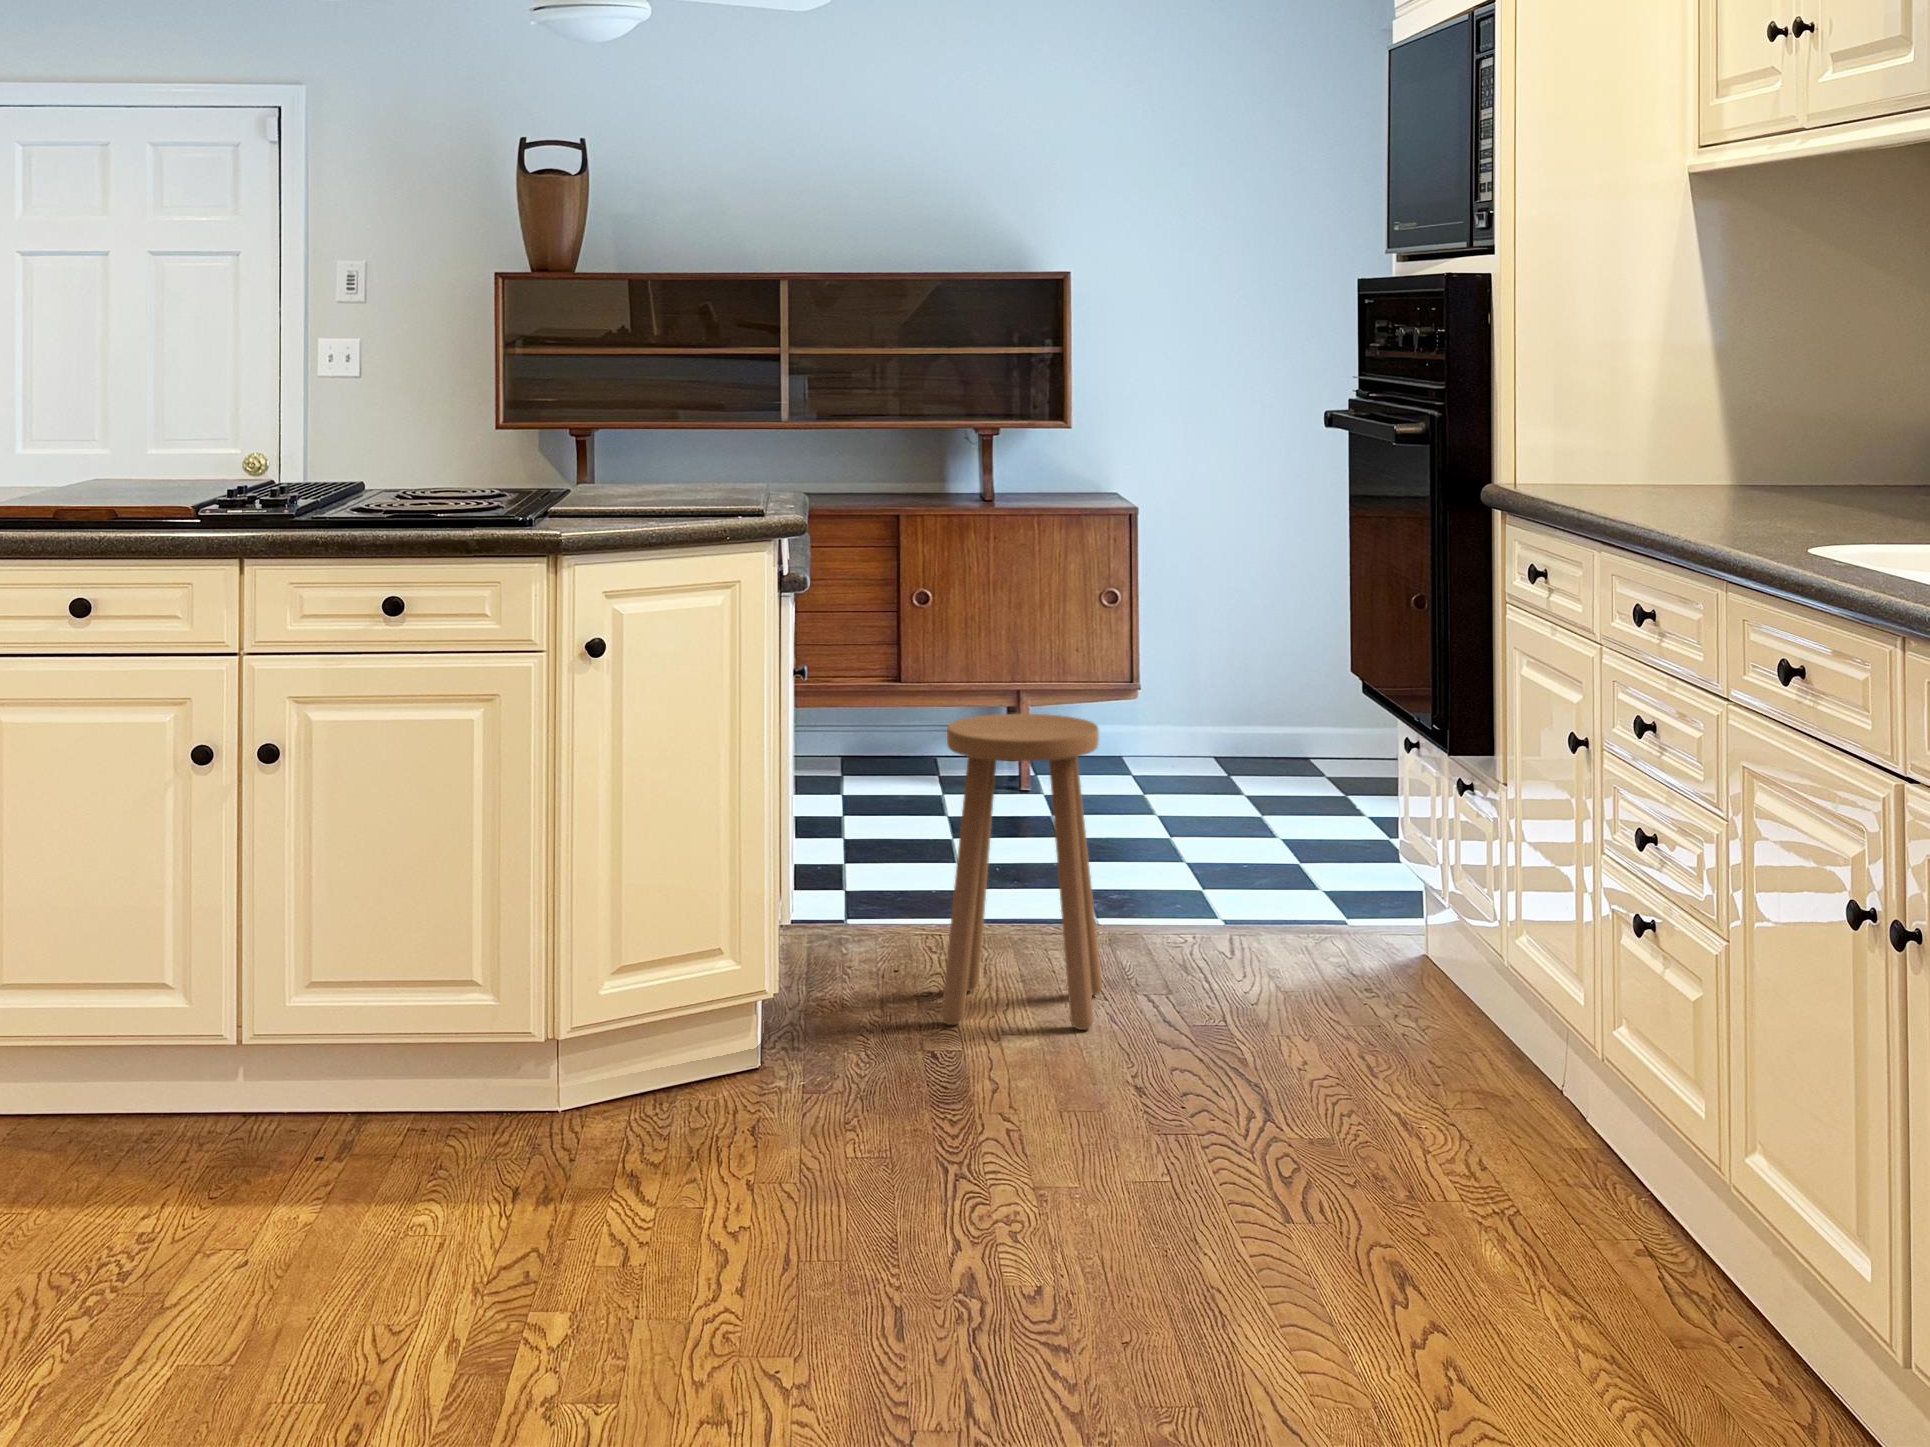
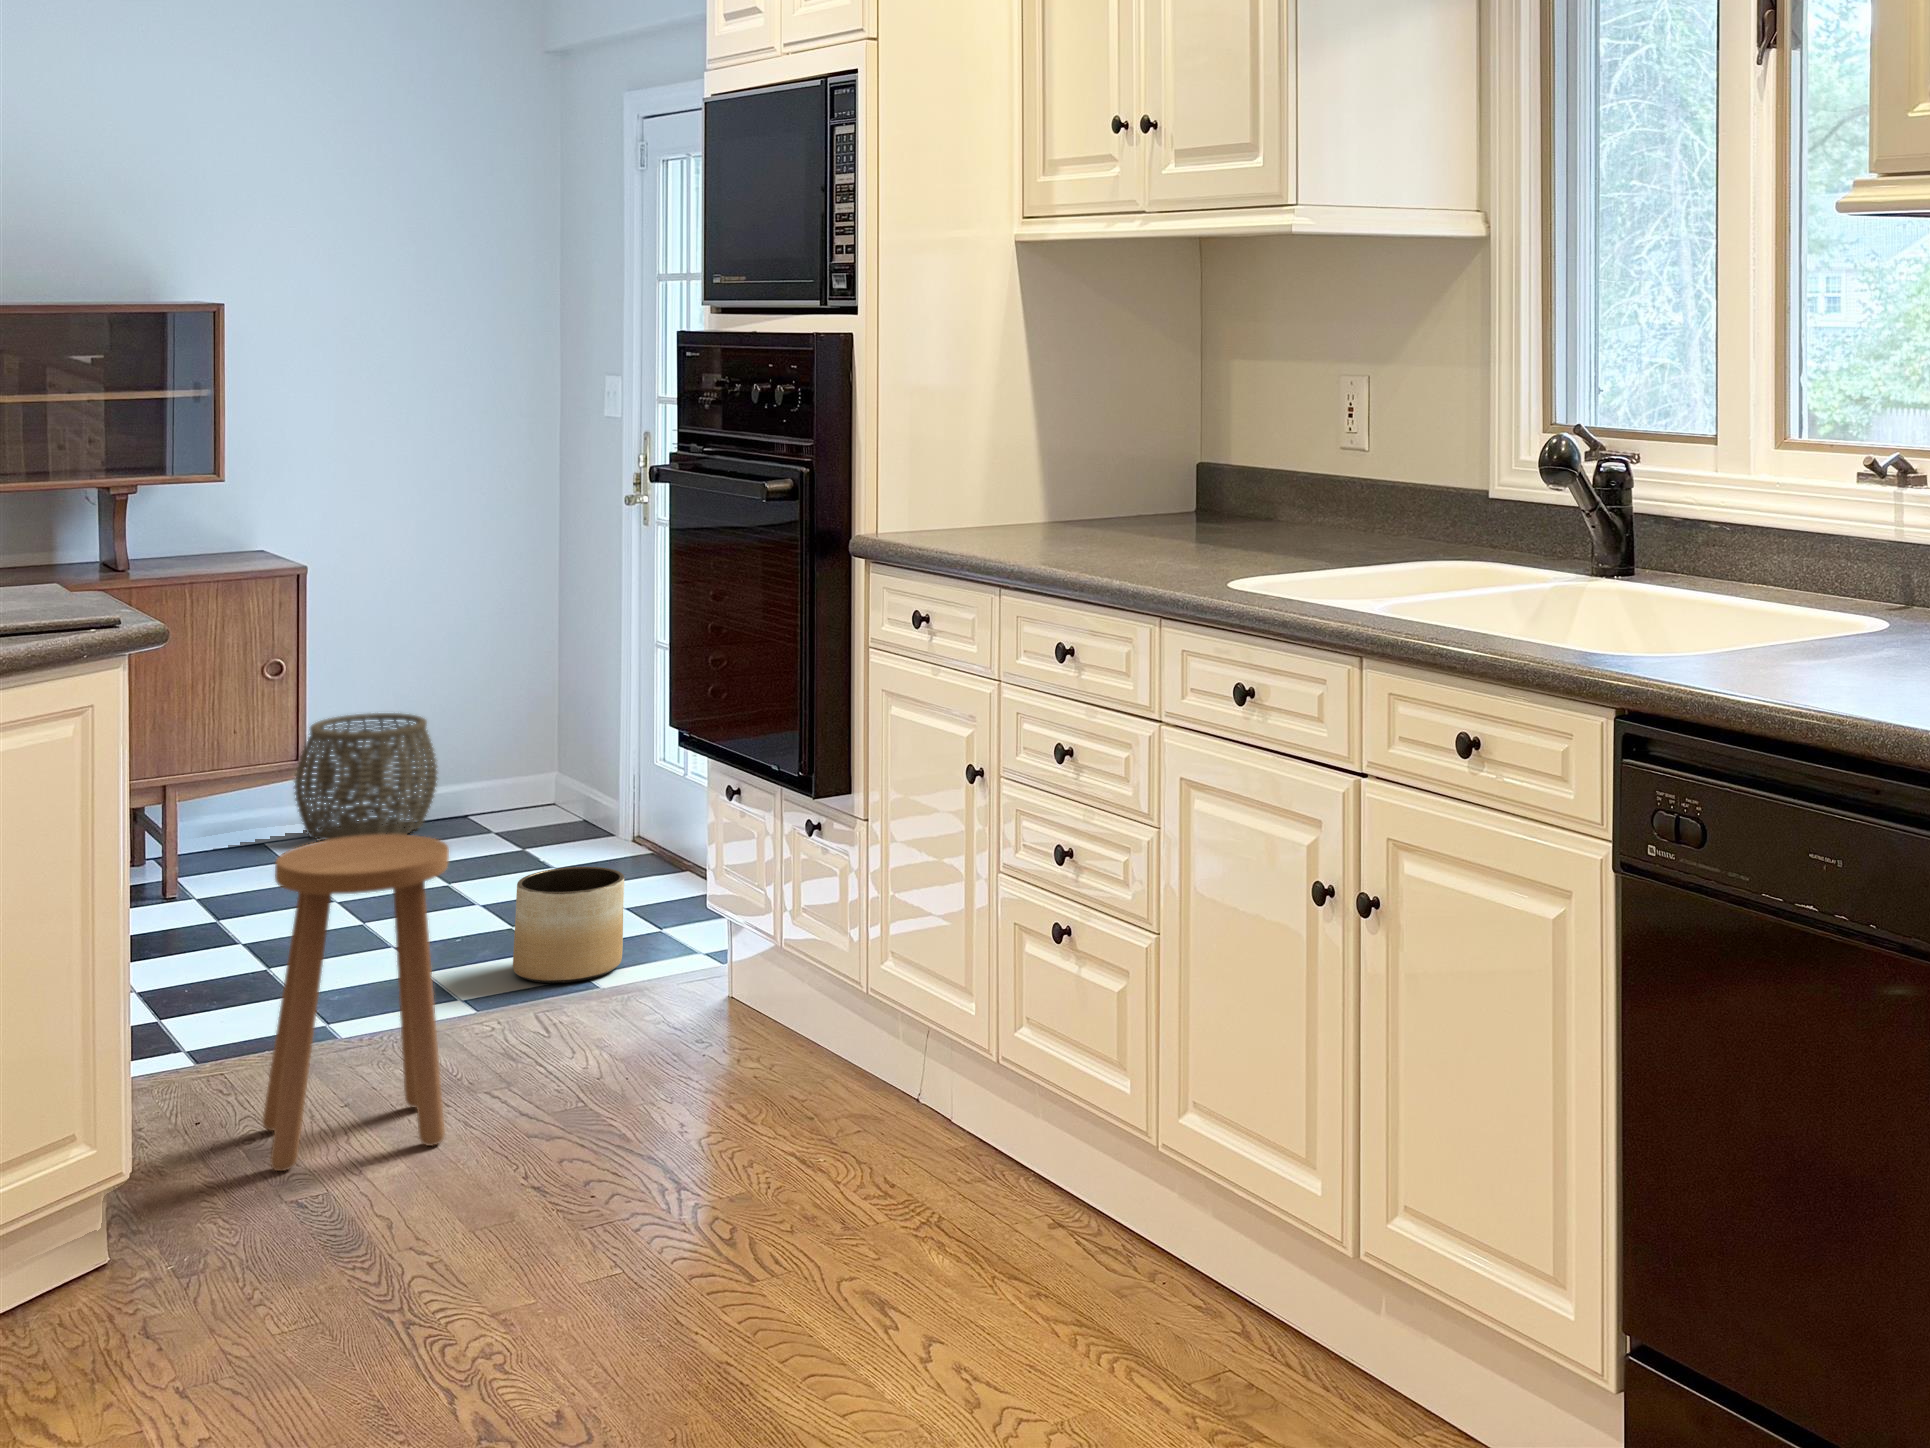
woven basket: none [1142,653,1266,775] -> present [294,713,438,841]
planter: none [1247,798,1352,914] -> present [513,867,624,983]

